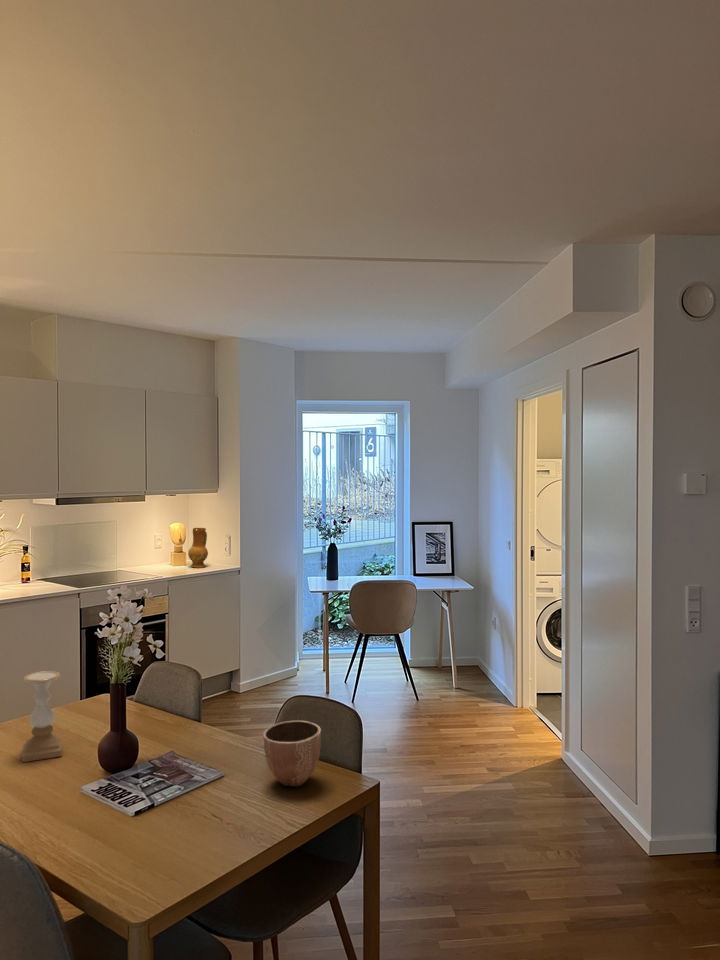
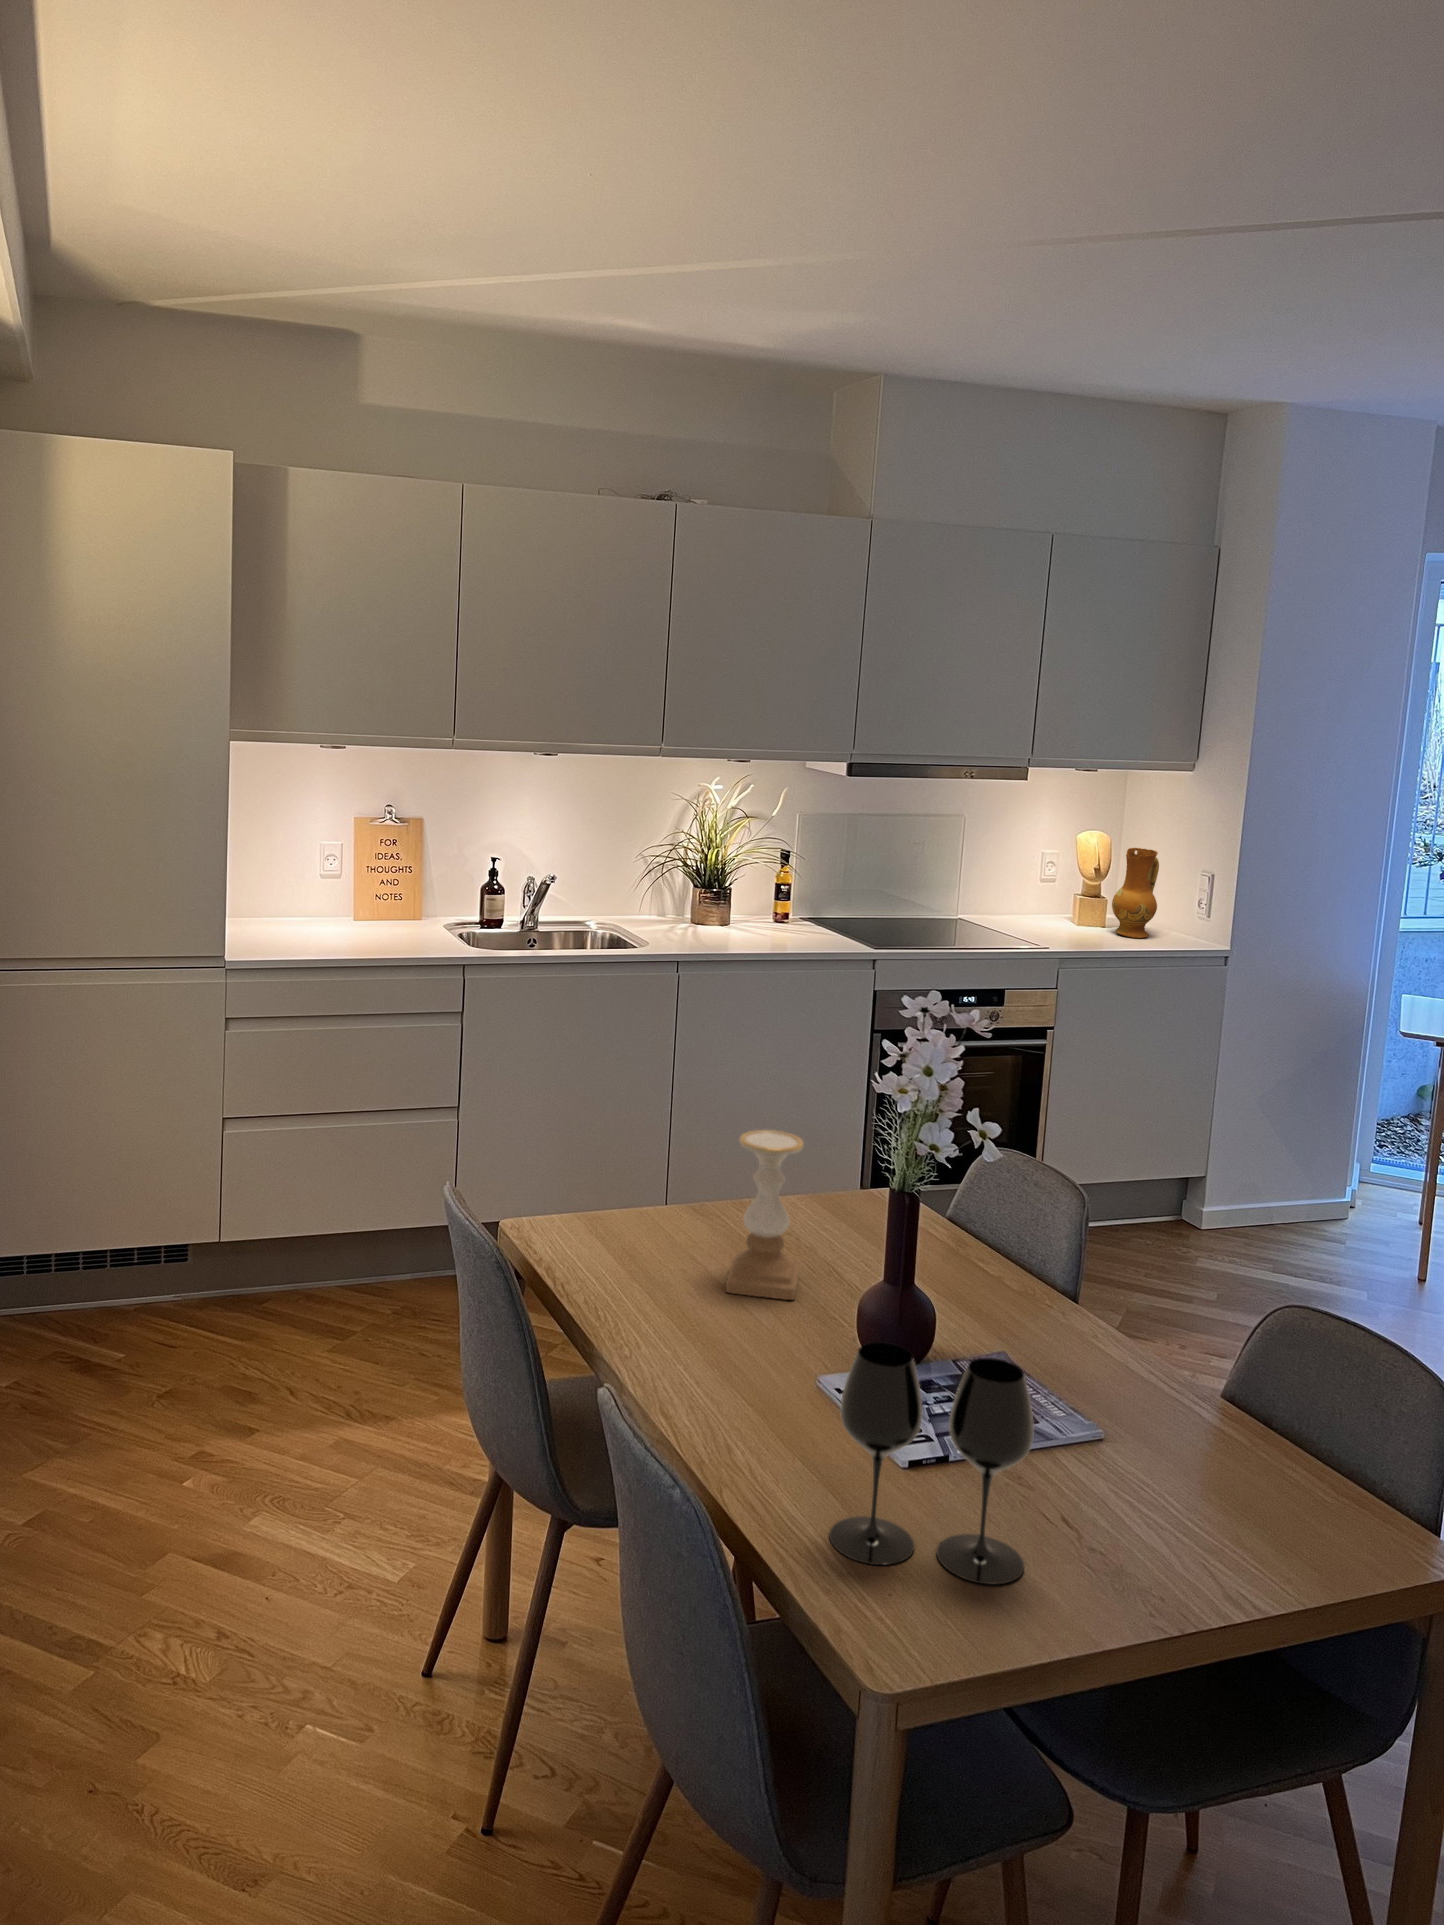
decorative bowl: present [263,721,321,786] -> none [1197,1364,1341,1520]
wine glass: none [101,742,200,865] -> present [829,1342,1034,1584]

